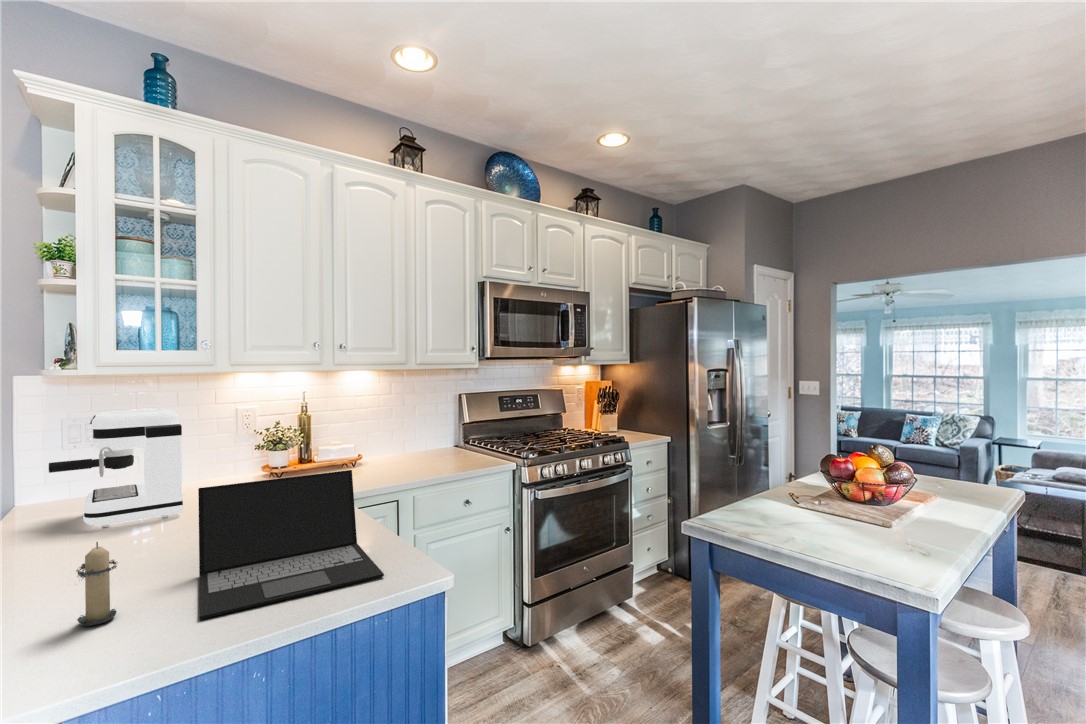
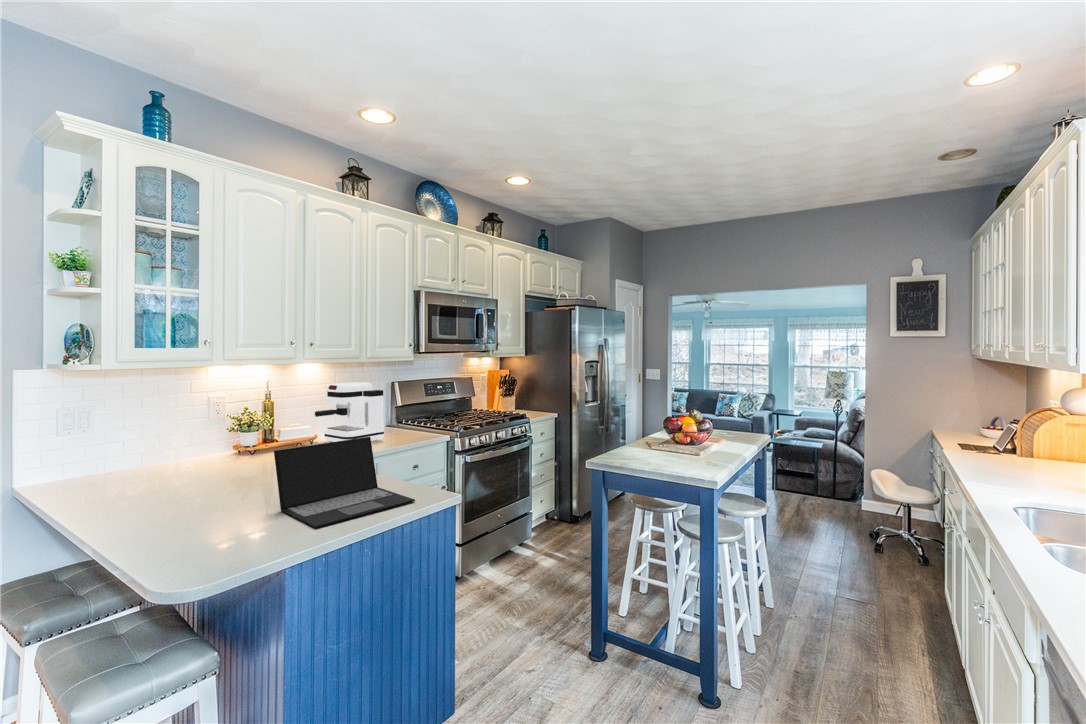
coffee maker: present [49,409,183,527] -> present [315,382,384,442]
candle: present [76,542,117,626] -> none [227,483,257,538]

